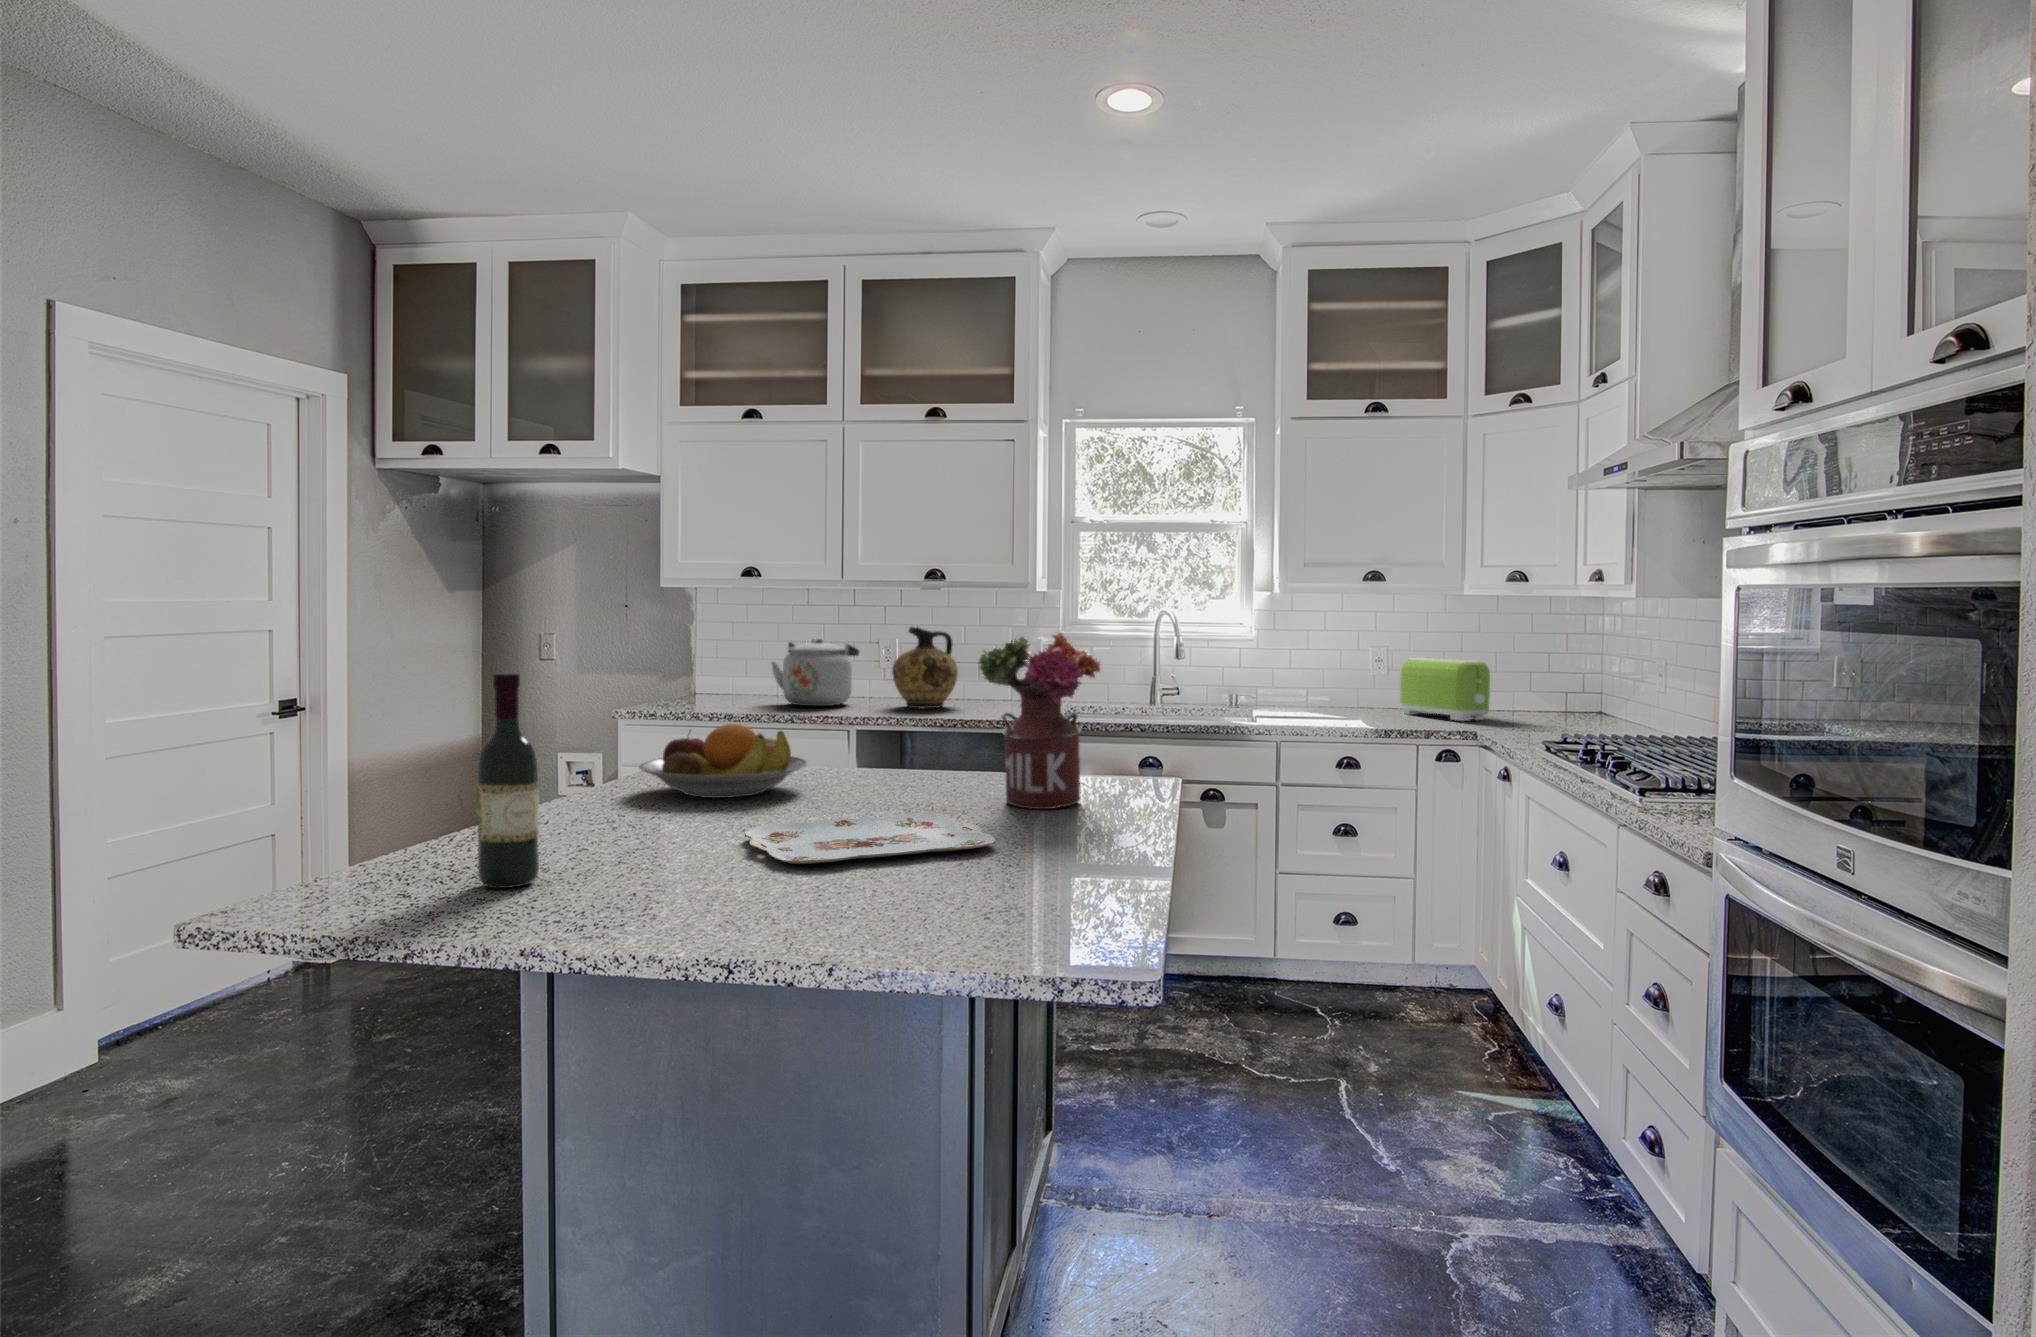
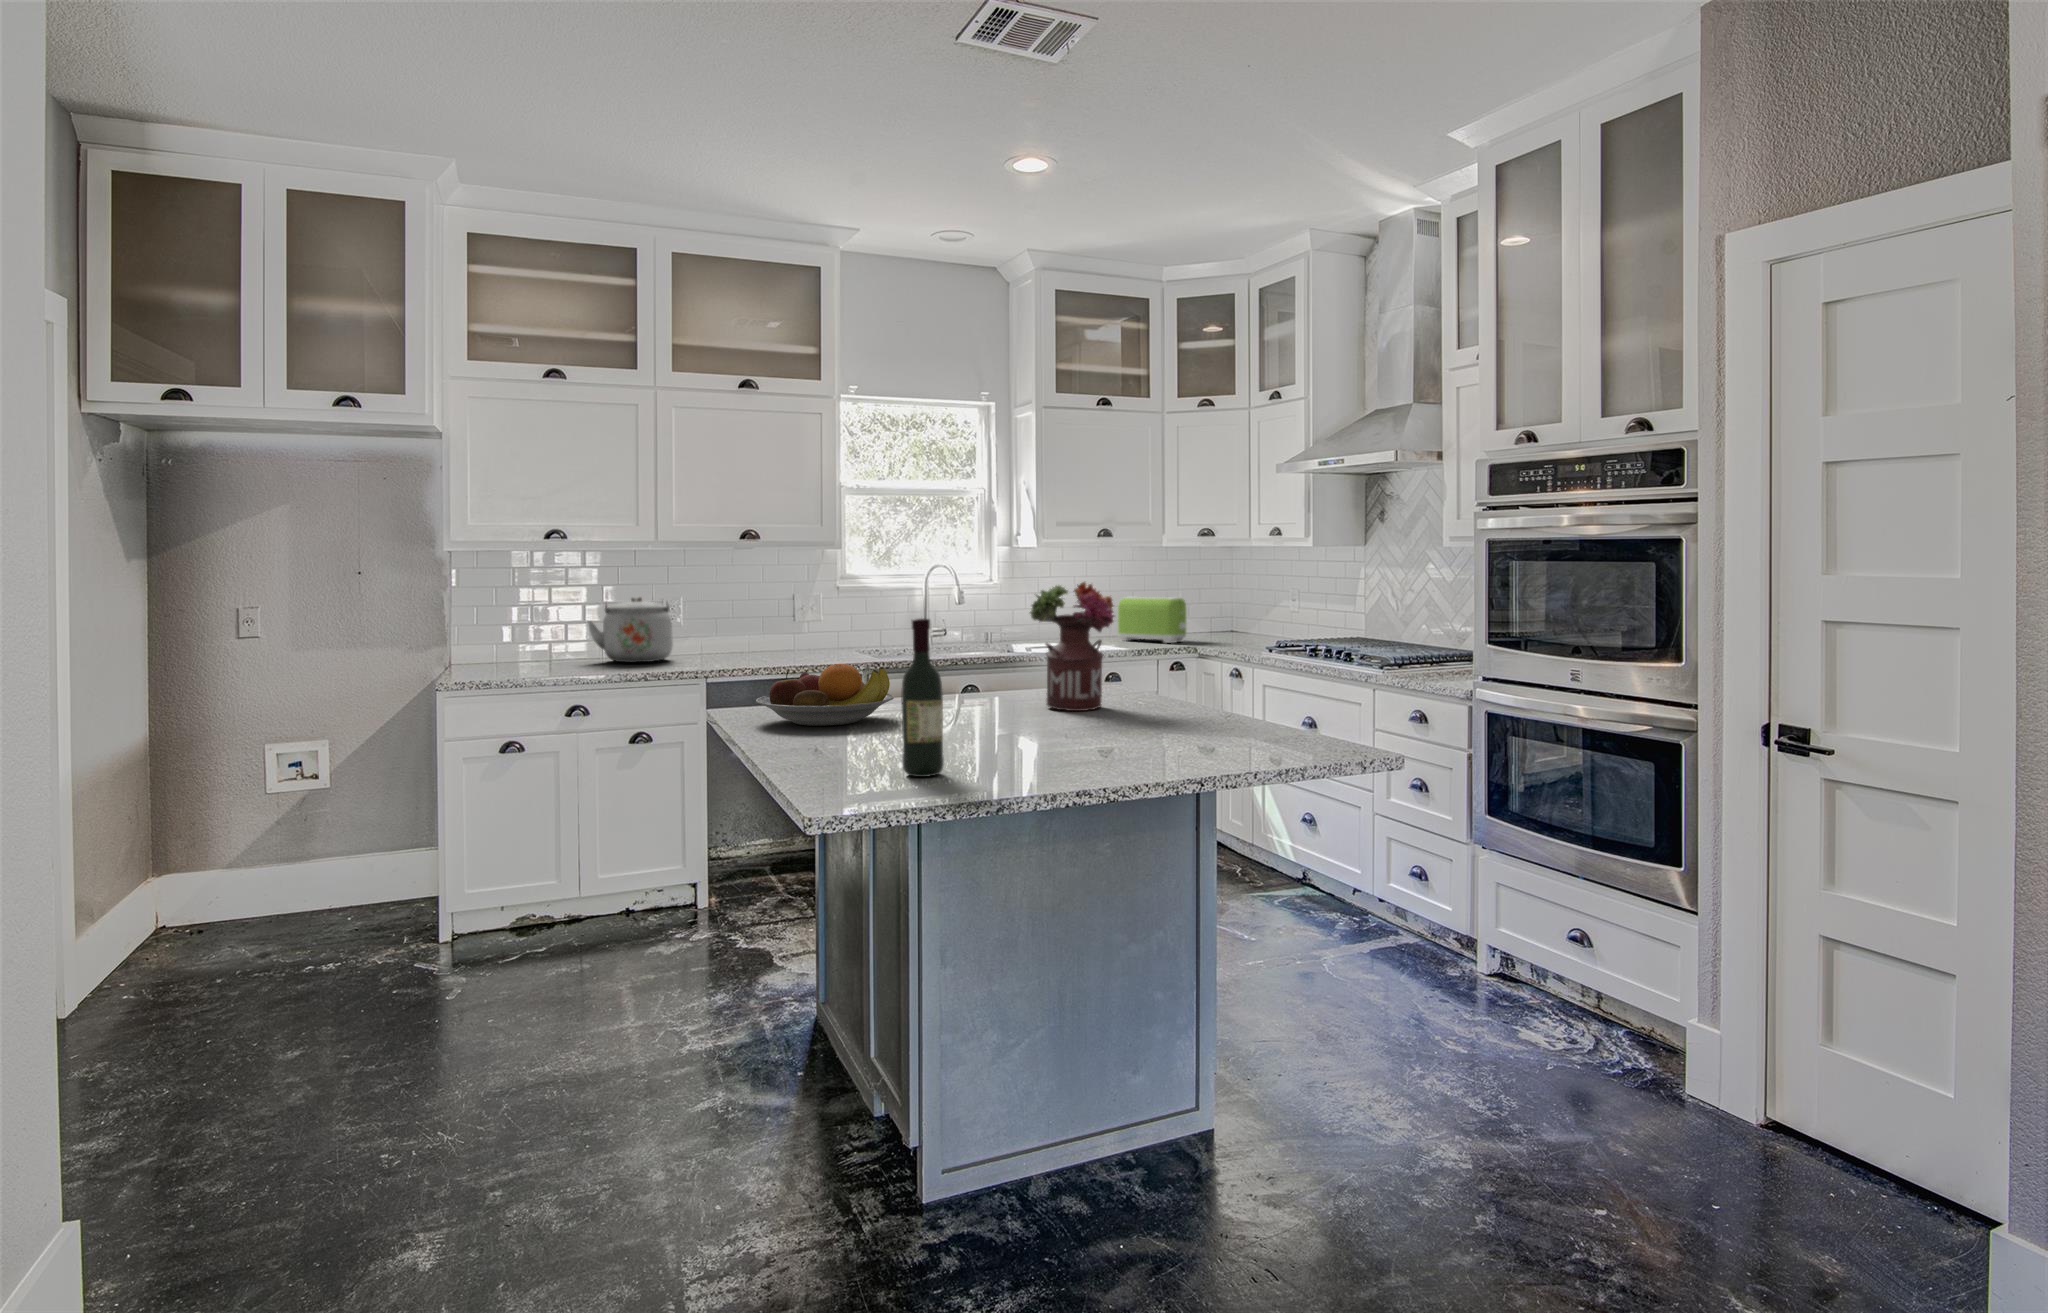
ceramic jug: present [892,627,958,708] -> none [715,583,776,658]
serving tray: present [745,814,995,864] -> none [966,717,1143,747]

